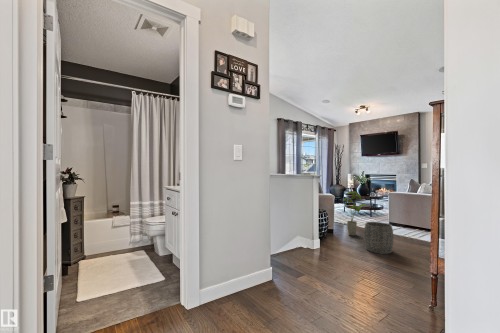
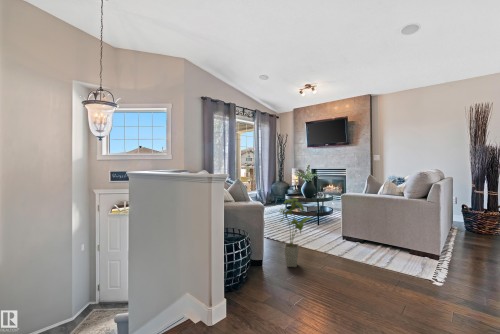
woven basket: present [364,222,393,254] -> none [308,253,356,316]

